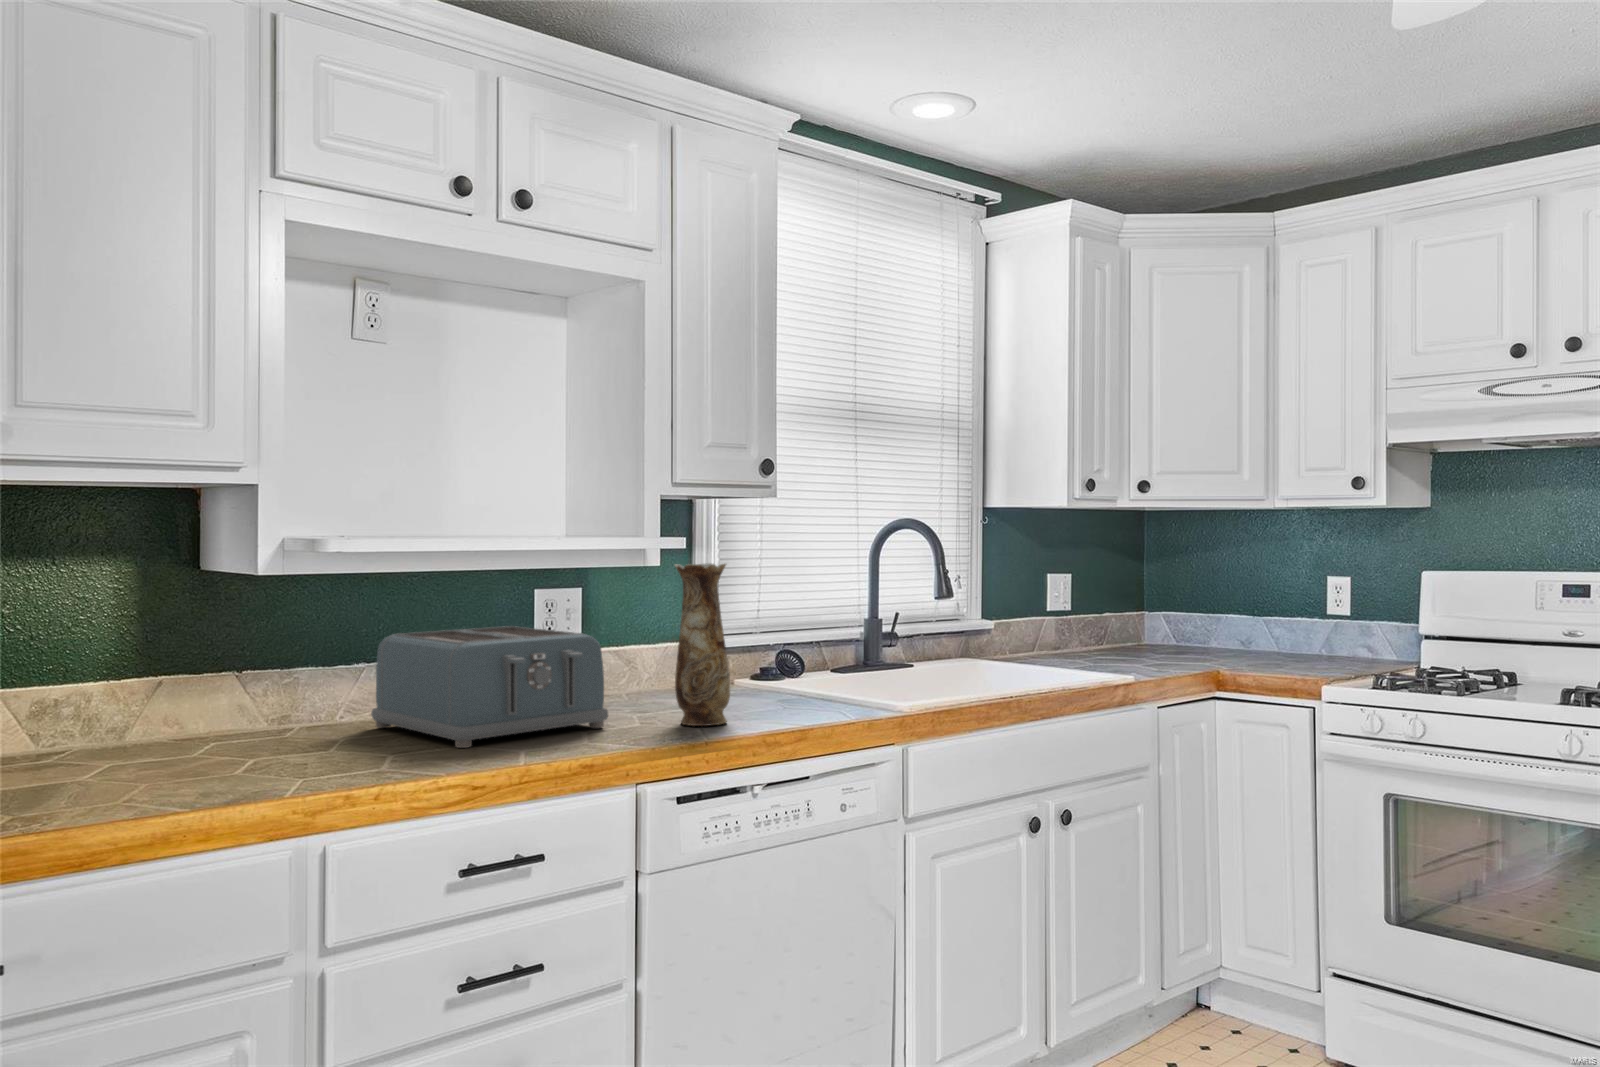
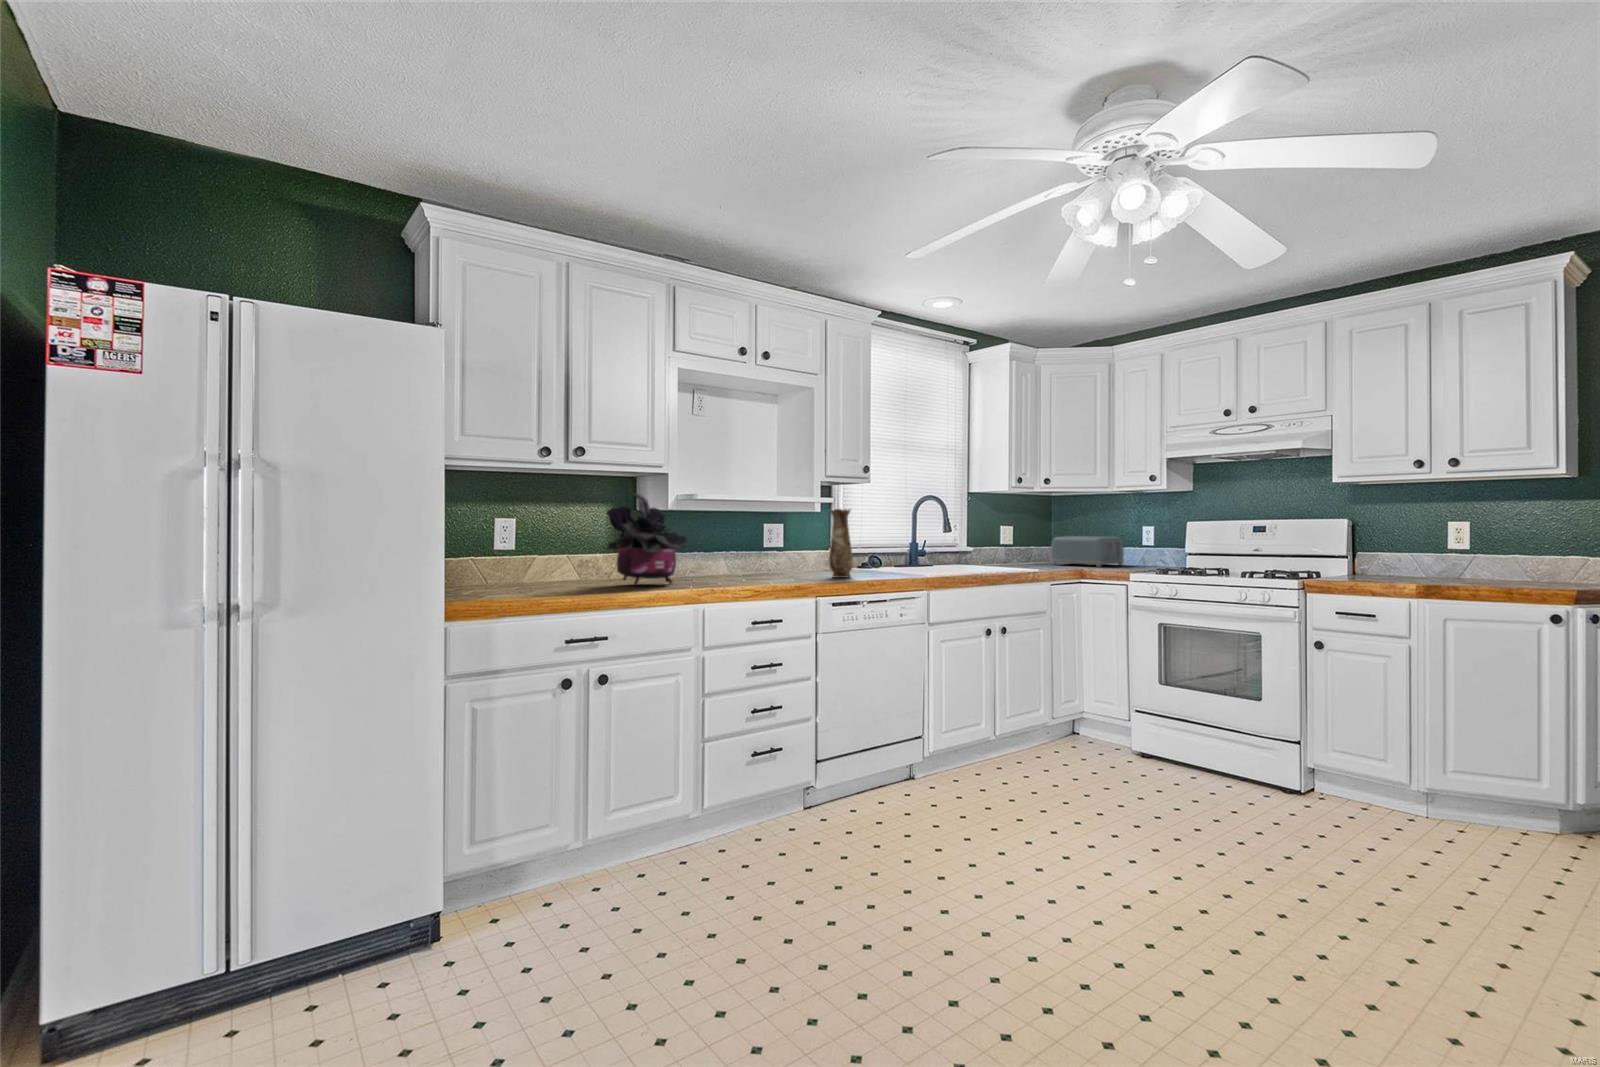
potted plant: none [57,537,301,786] -> present [607,493,687,584]
toaster: present [371,626,608,748] -> present [1050,536,1124,567]

